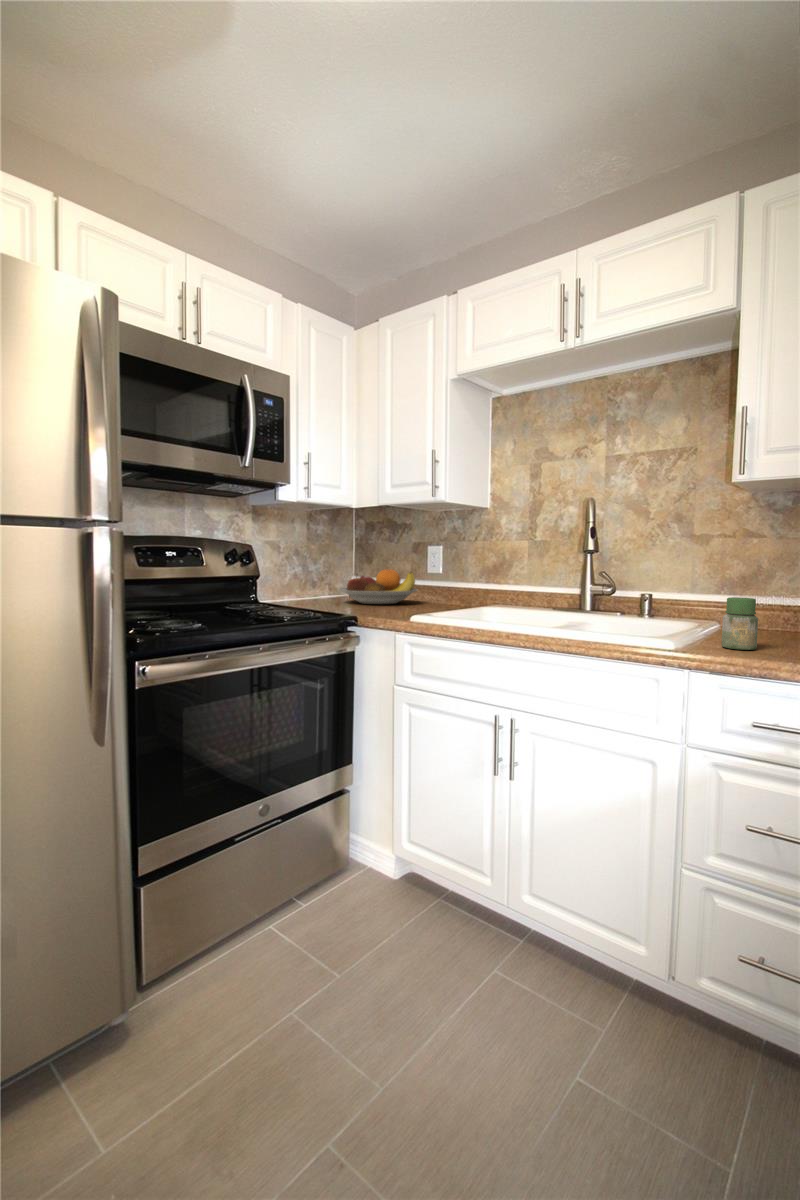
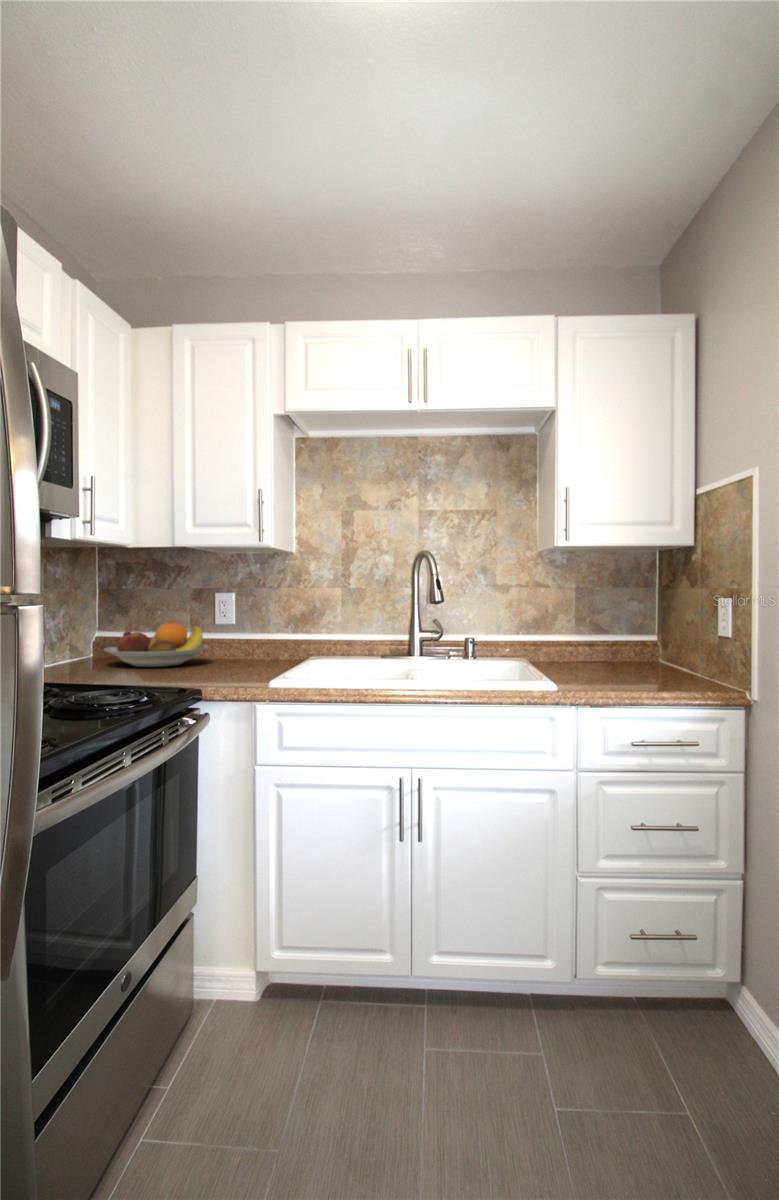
jar: present [722,597,758,650] -> none [577,642,603,685]

